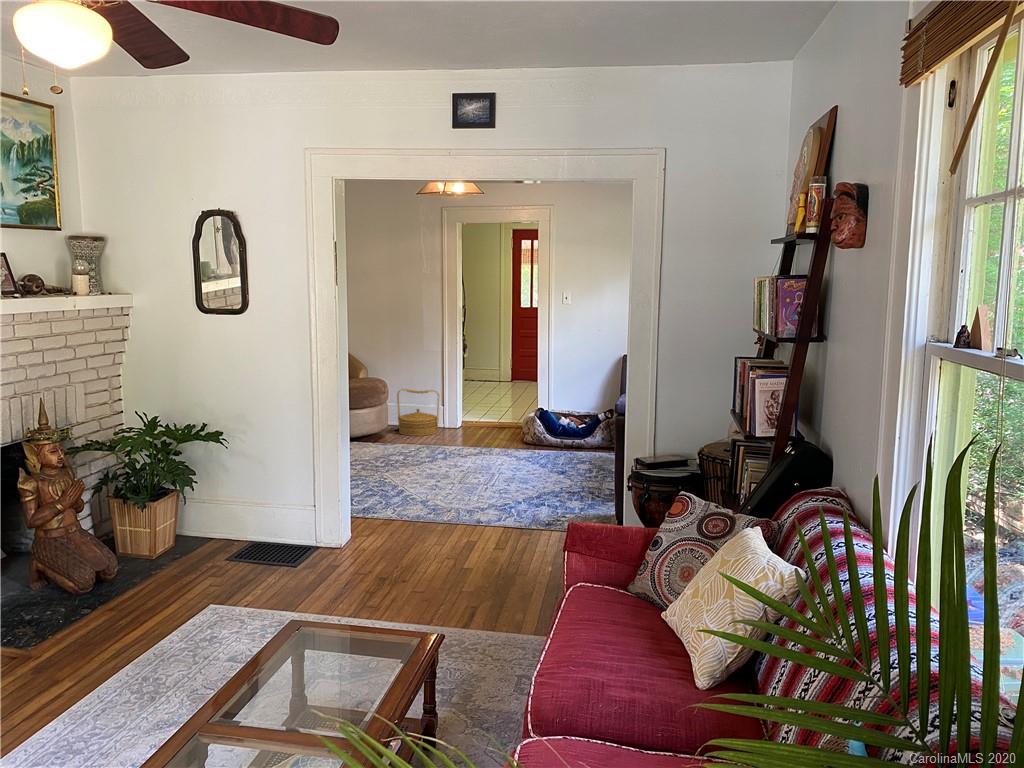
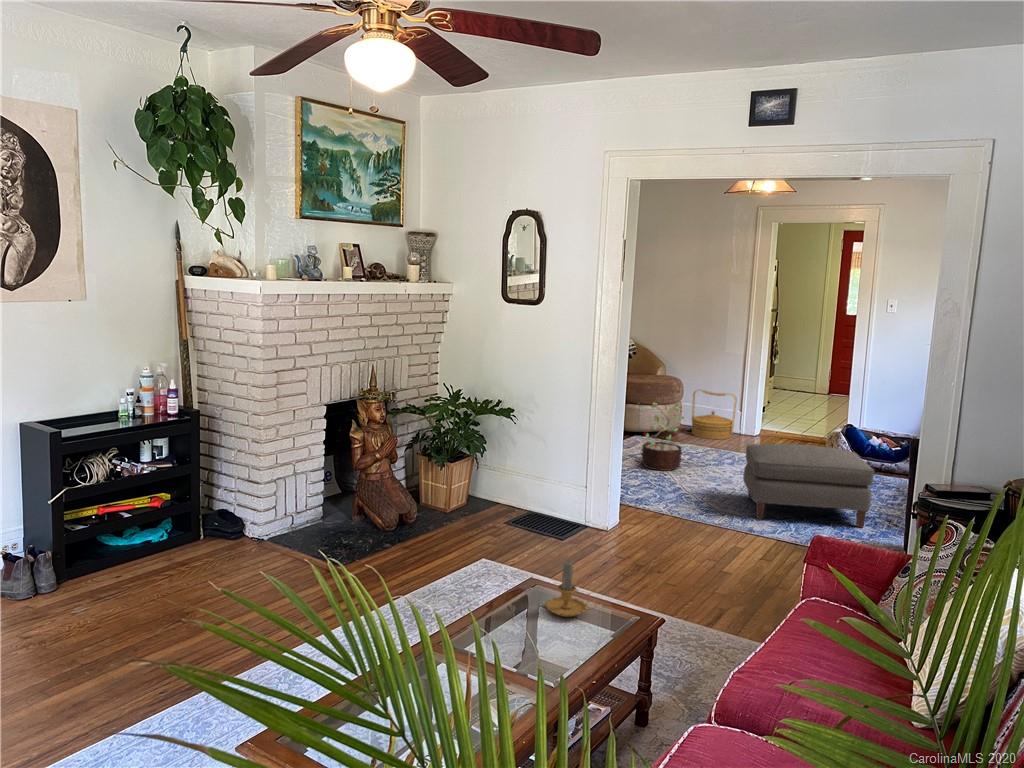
decorative plant: none [357,405,398,474] -> present [641,402,684,471]
ottoman: none [462,434,579,509] -> present [743,444,874,527]
candle: none [311,597,369,661] -> present [545,562,596,617]

